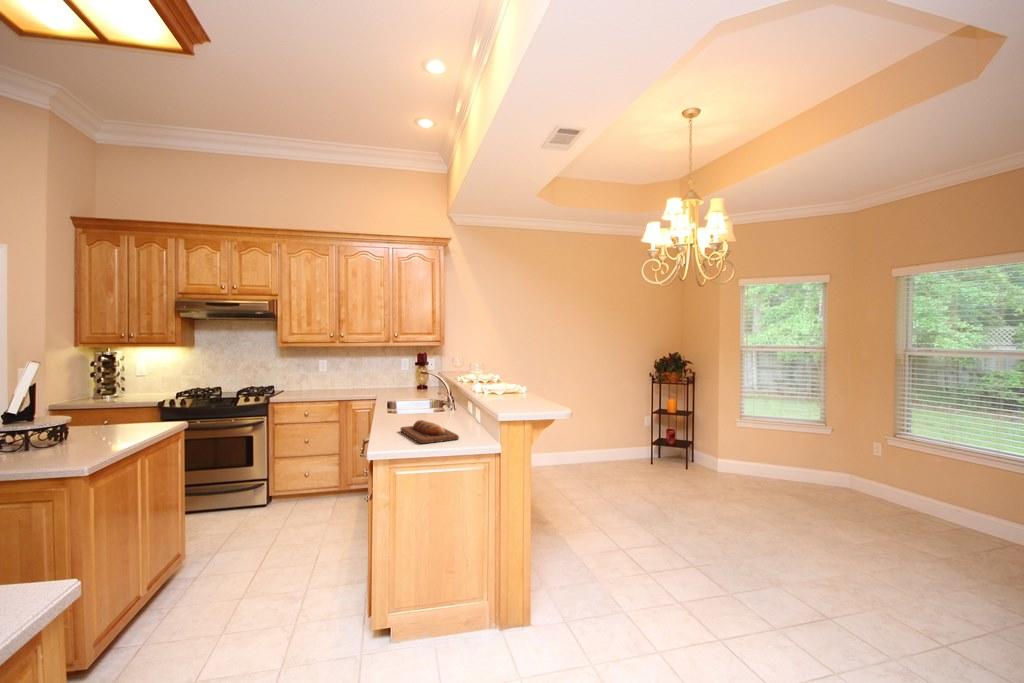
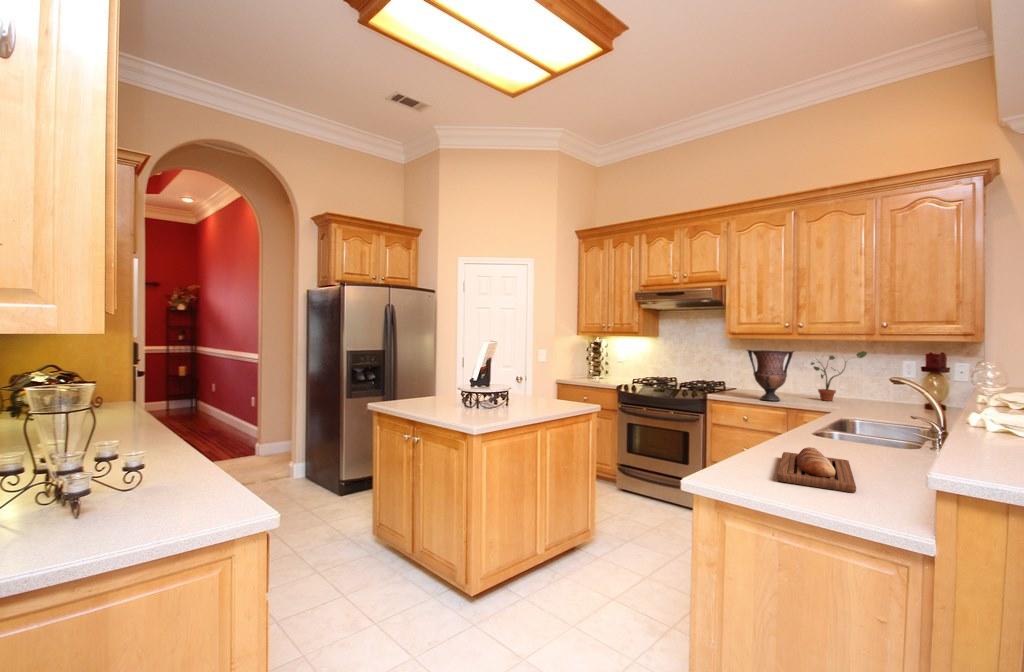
potted plant: none [346,353,381,391] -> present [811,351,867,401]
vase: none [303,355,340,396] -> present [747,350,794,401]

